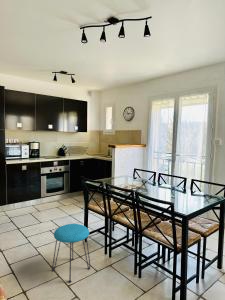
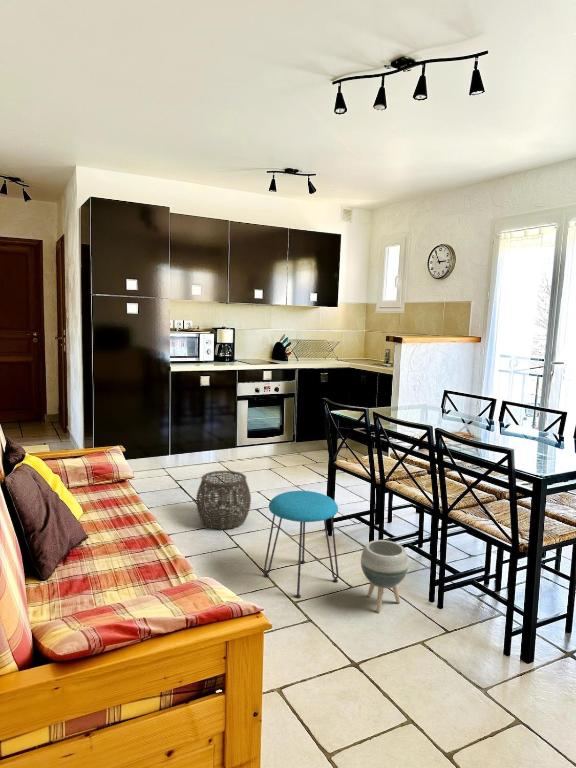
woven basket: none [18,213,47,245] -> present [196,471,251,529]
planter: none [101,247,125,286] -> present [361,540,409,612]

